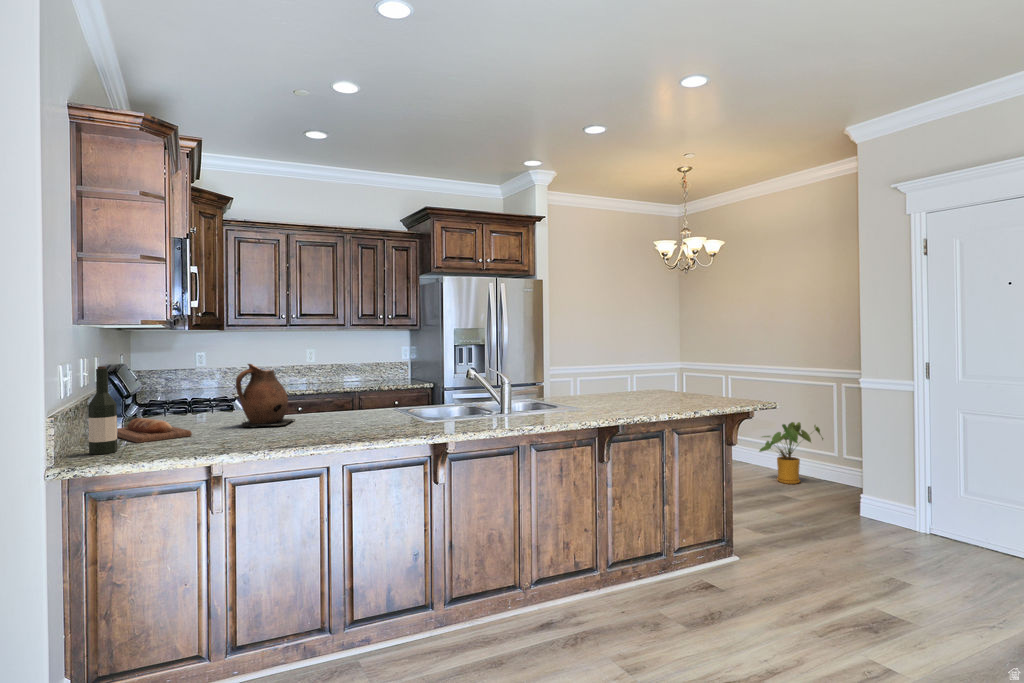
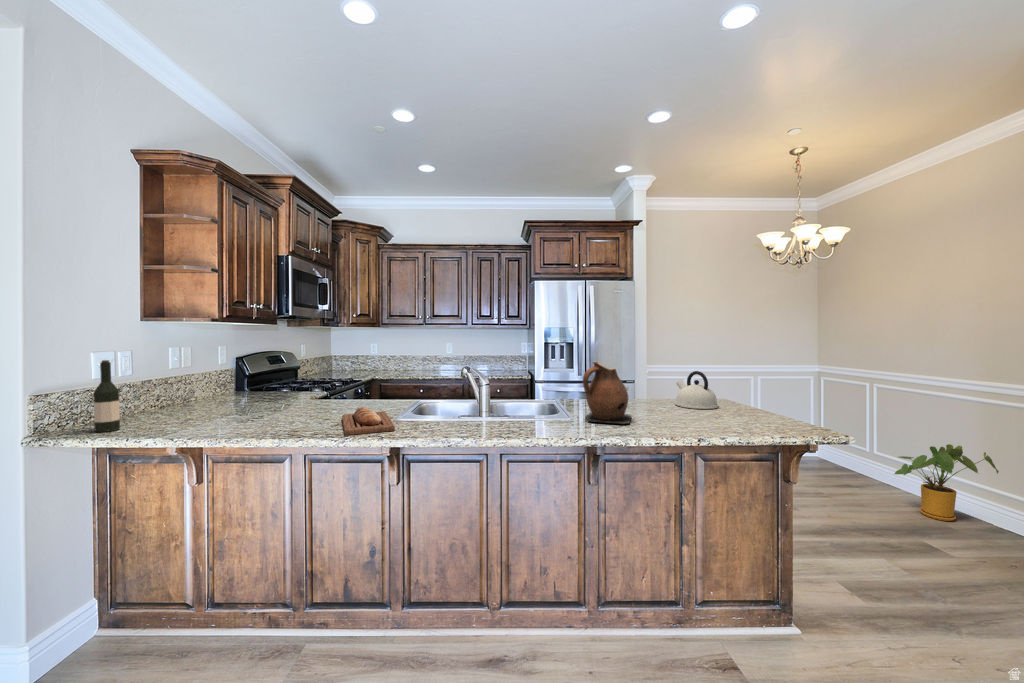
ceramic pitcher: present [236,364,295,426] -> present [583,362,631,424]
kettle: none [623,364,662,397] -> present [675,371,718,409]
bread loaf: present [117,418,192,443] -> present [342,407,395,435]

